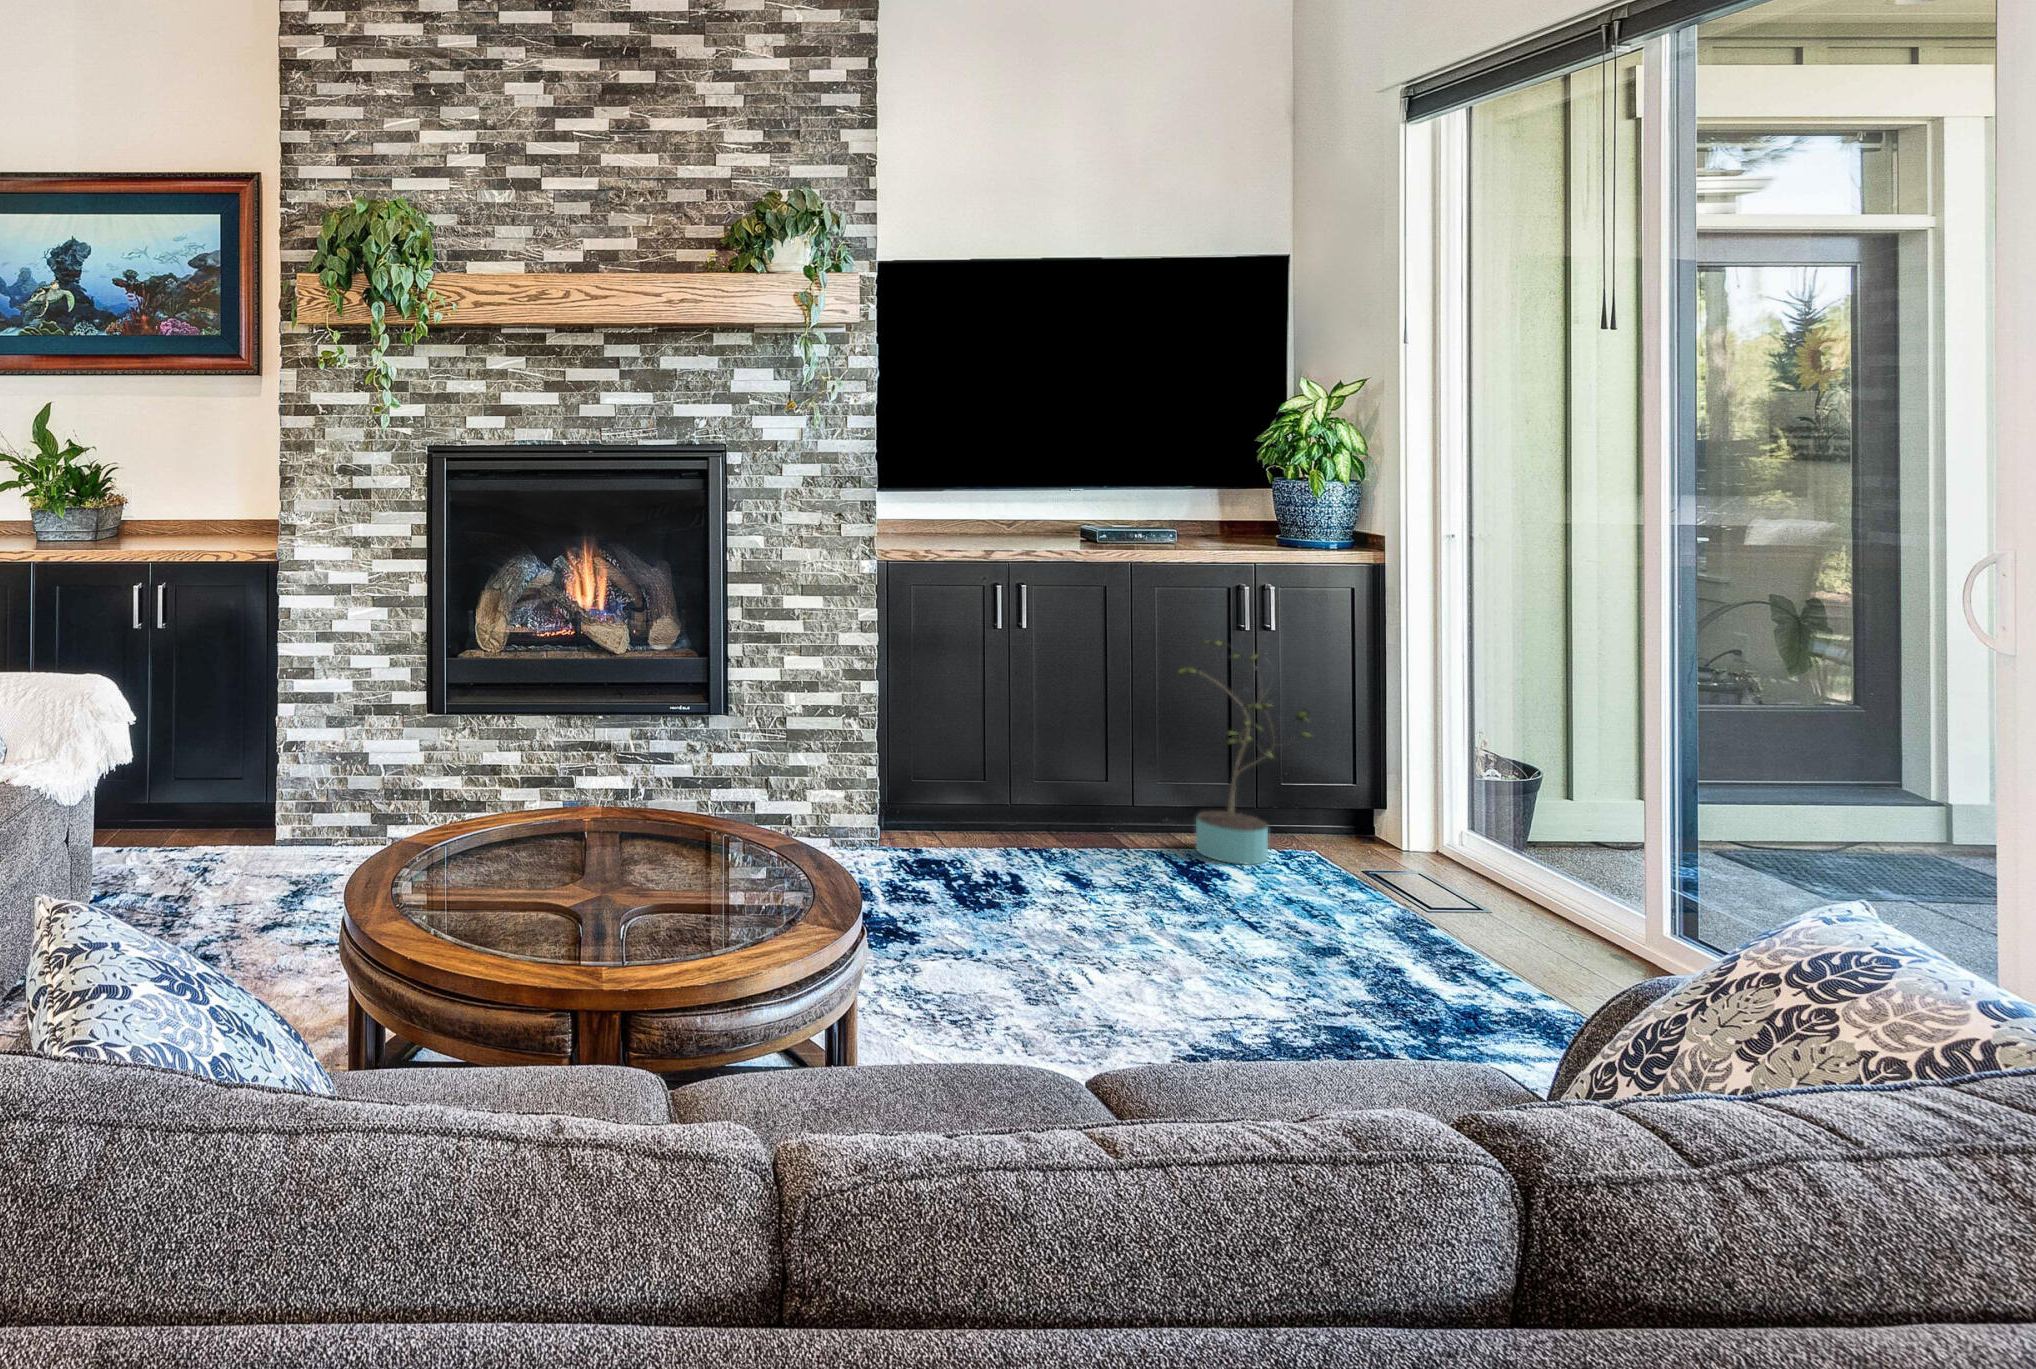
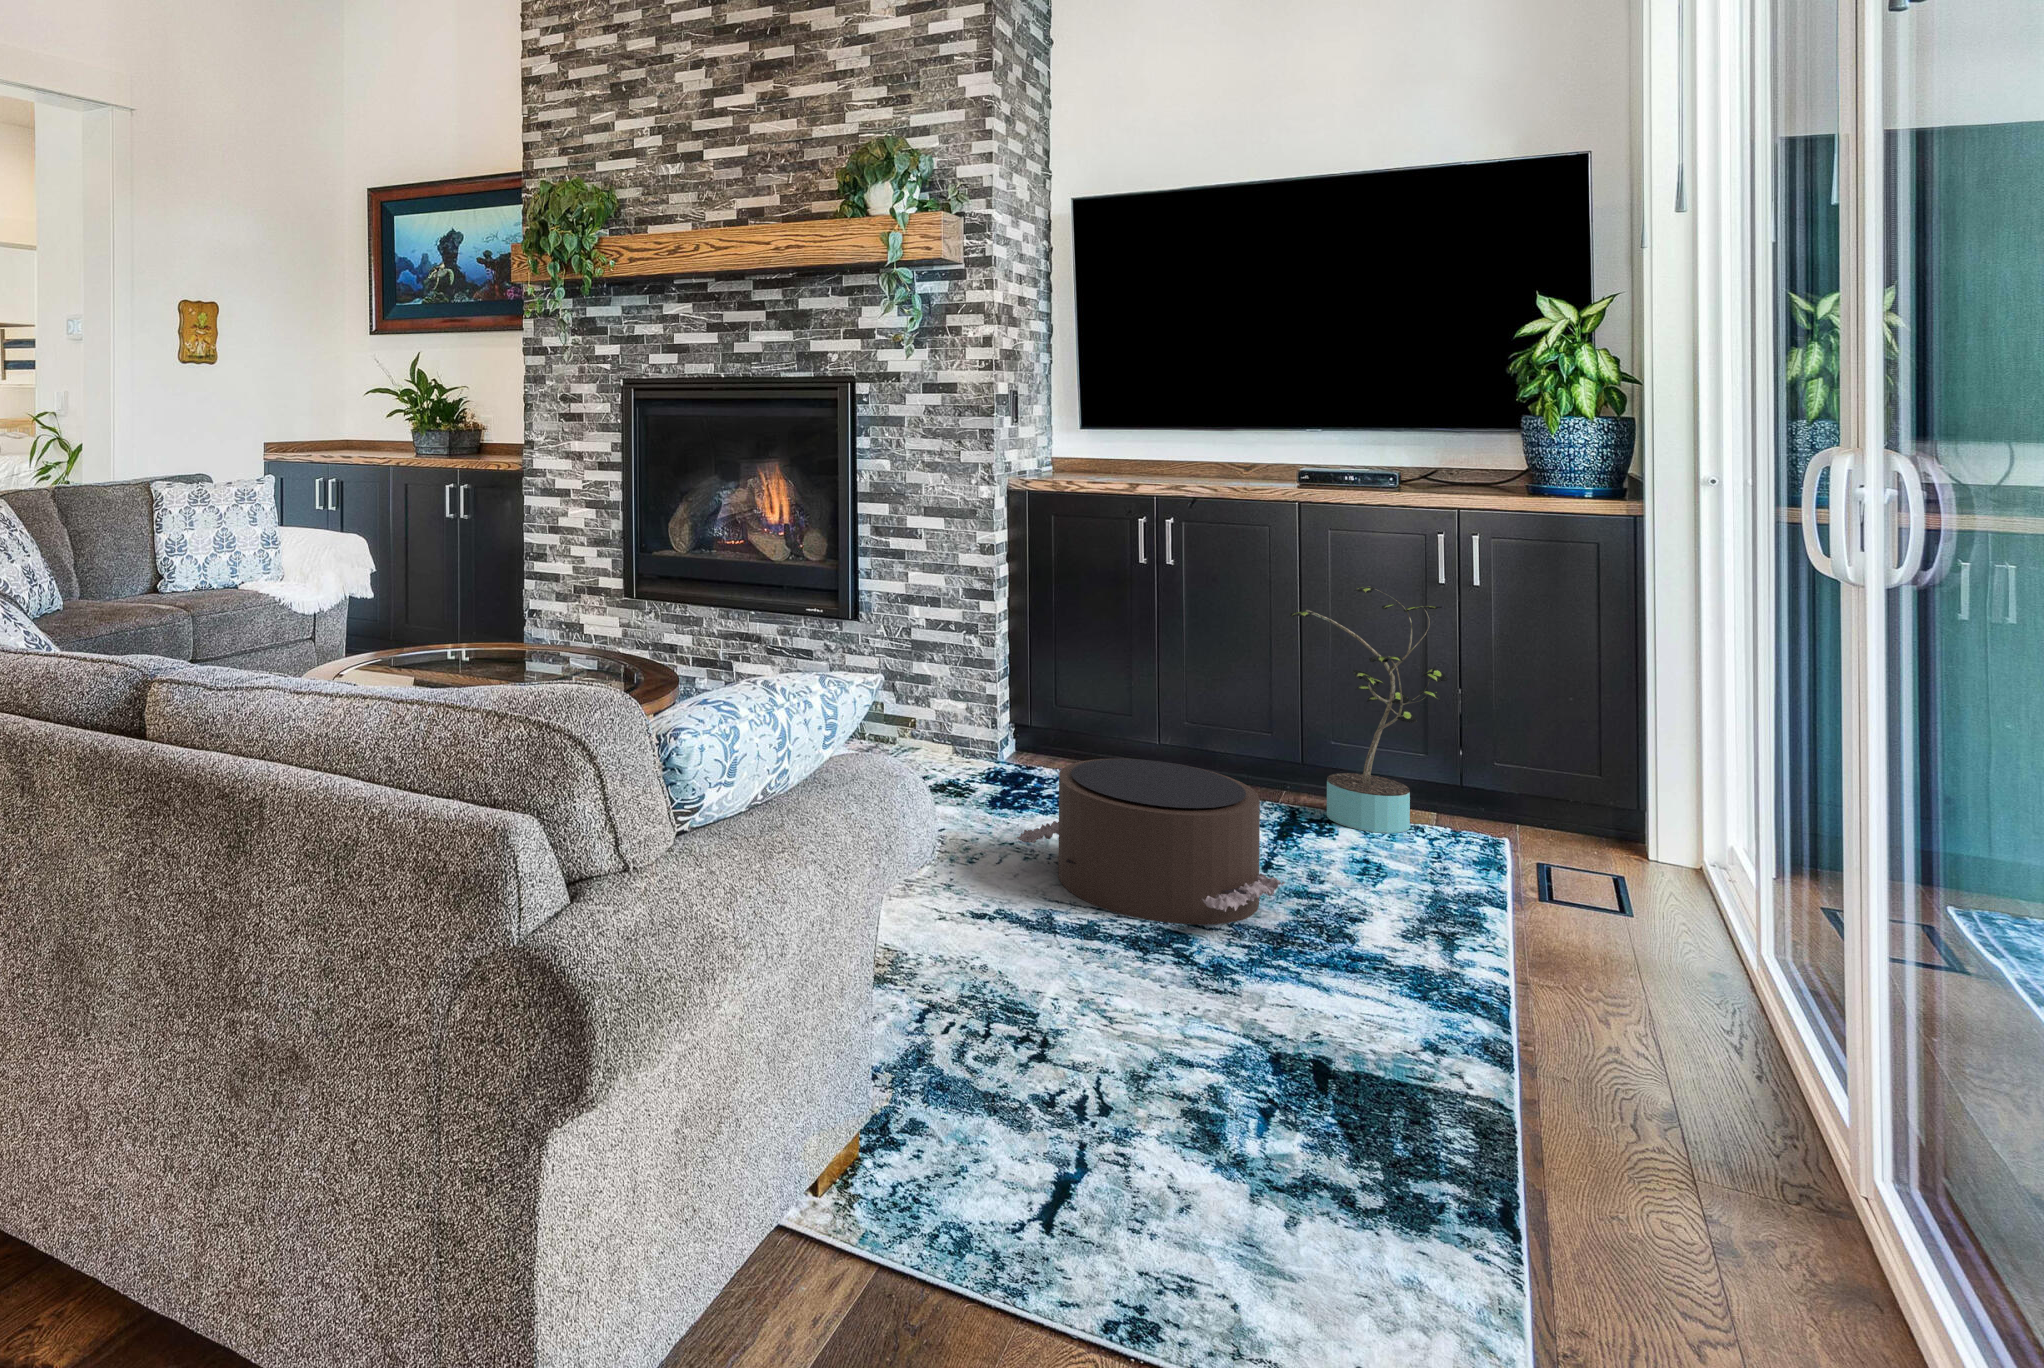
pouf: none [1137,837,1398,1005] -> present [1017,759,1285,925]

